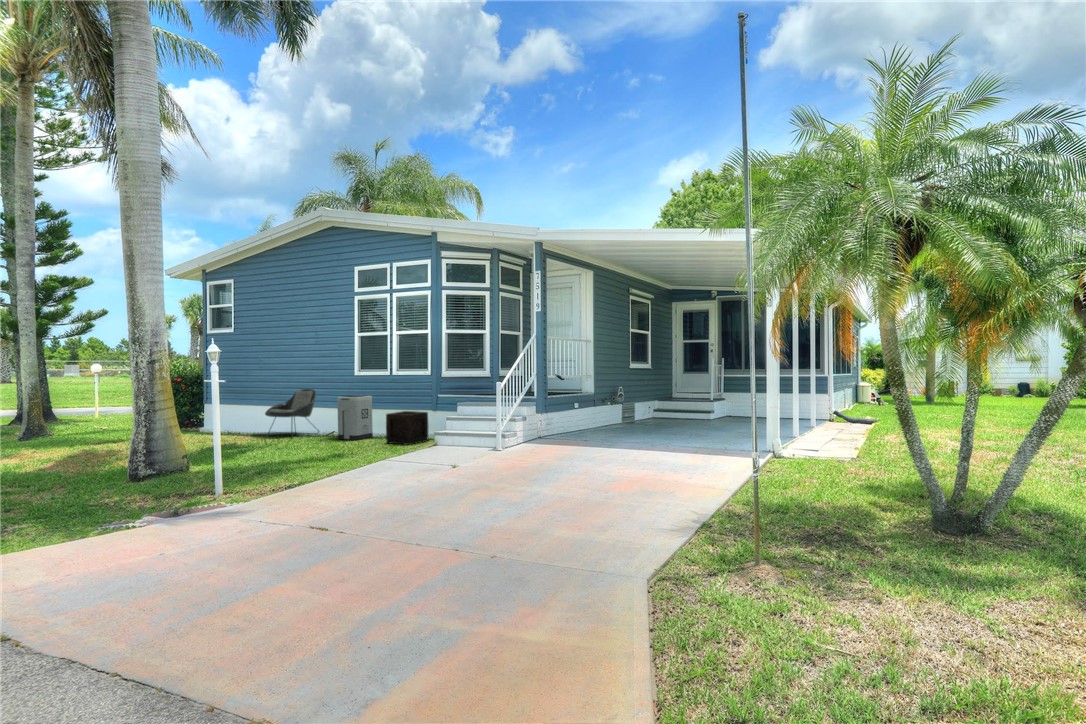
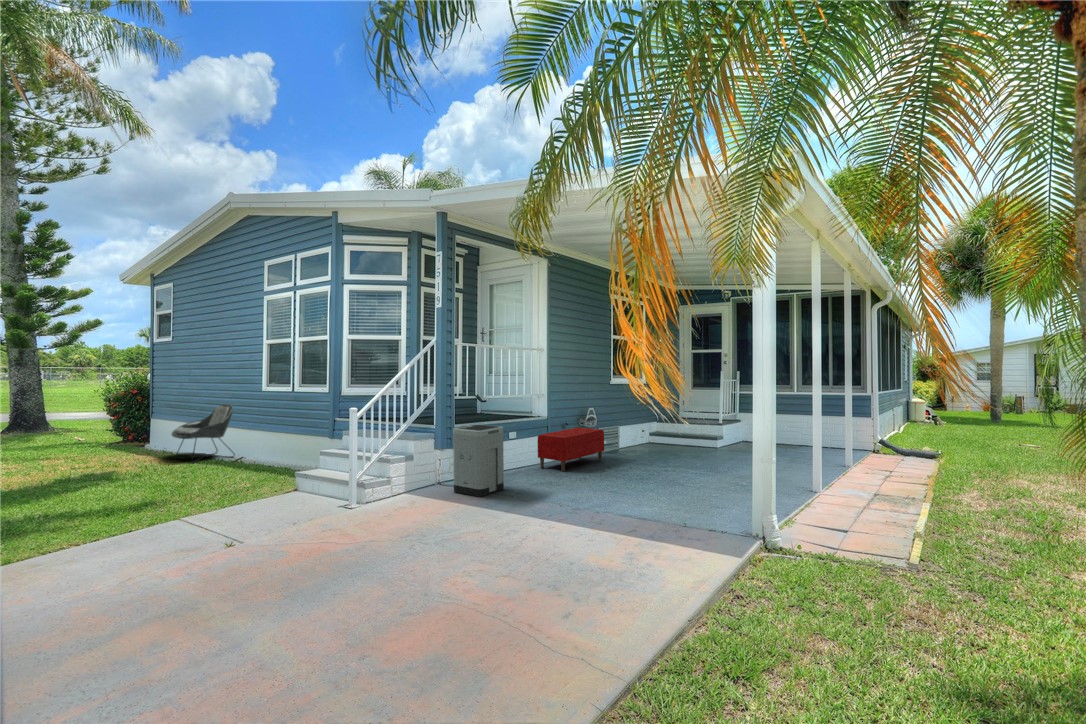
trash can: present [337,395,373,441] -> present [453,425,504,497]
bench: none [586,402,632,434] -> present [537,427,604,472]
wooden crate: present [386,411,428,445] -> none [274,437,330,483]

